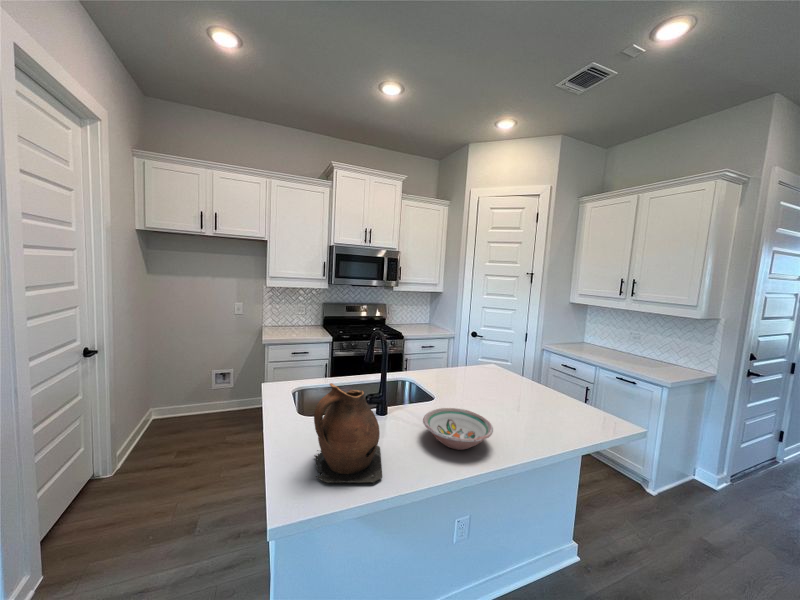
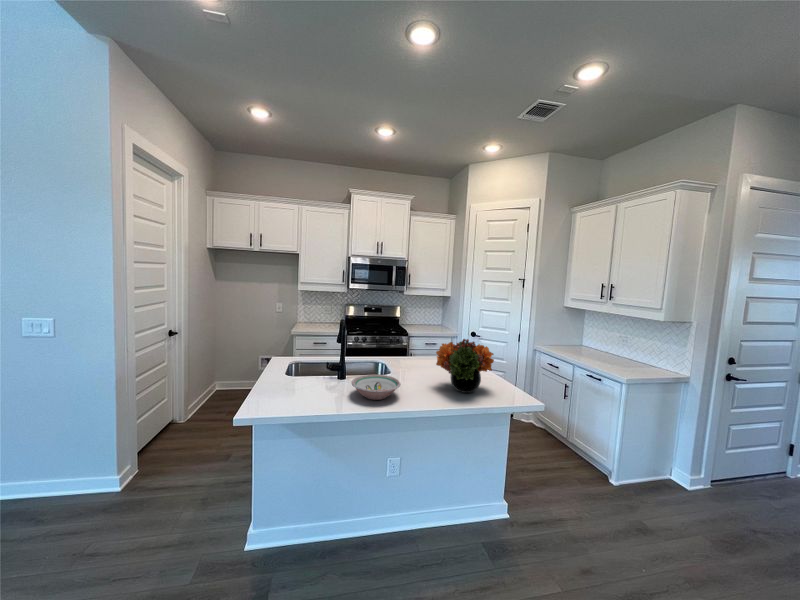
flower arrangement: none [511,353,589,422] -> present [436,339,494,393]
ceramic pitcher: present [314,383,382,484] -> none [267,345,319,409]

